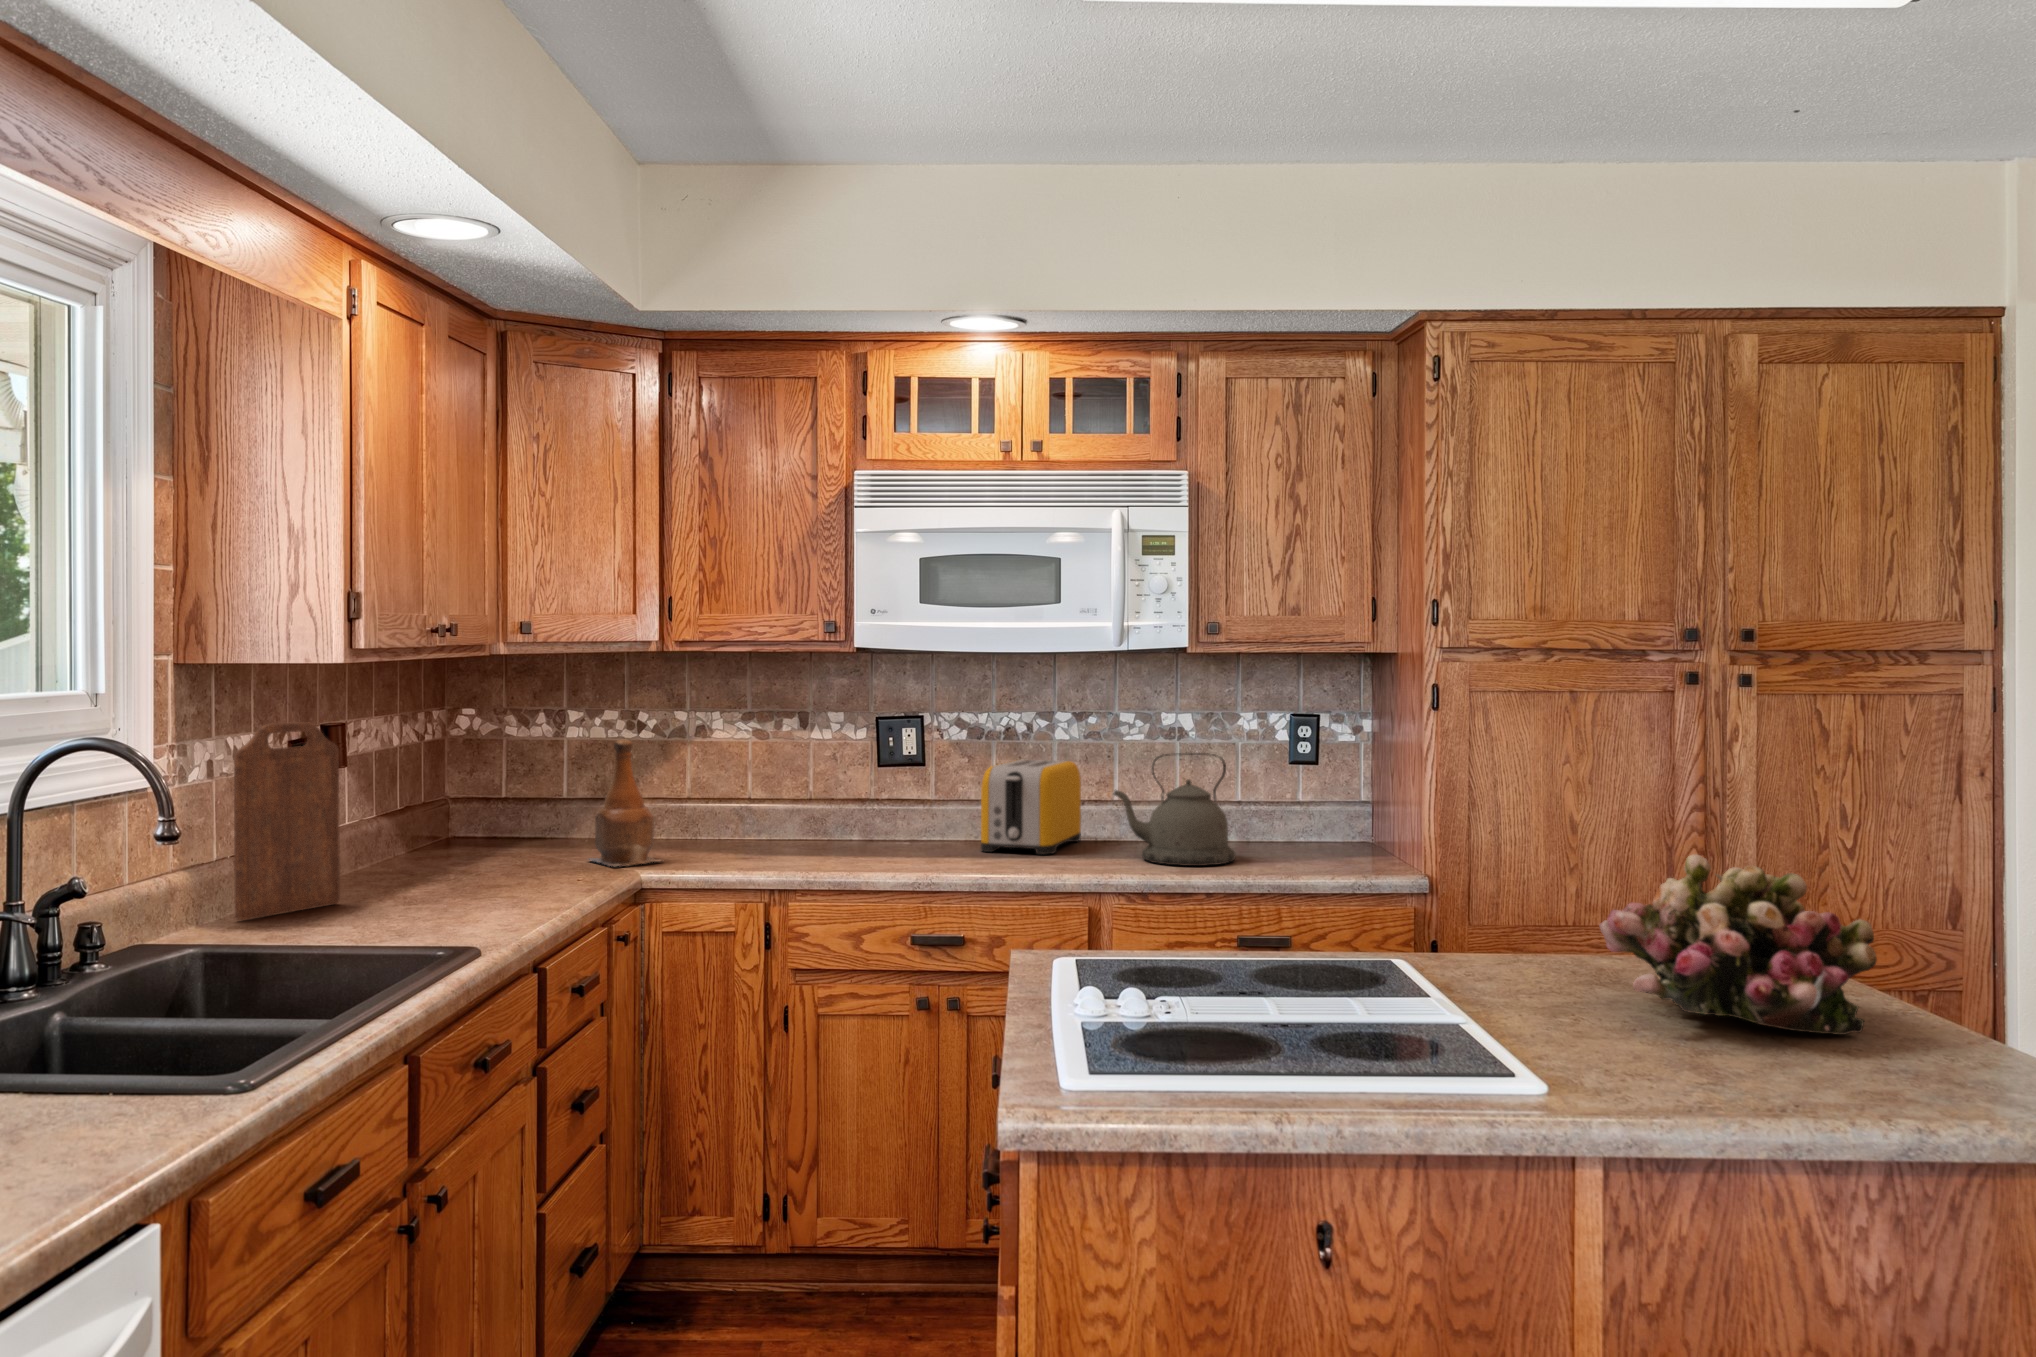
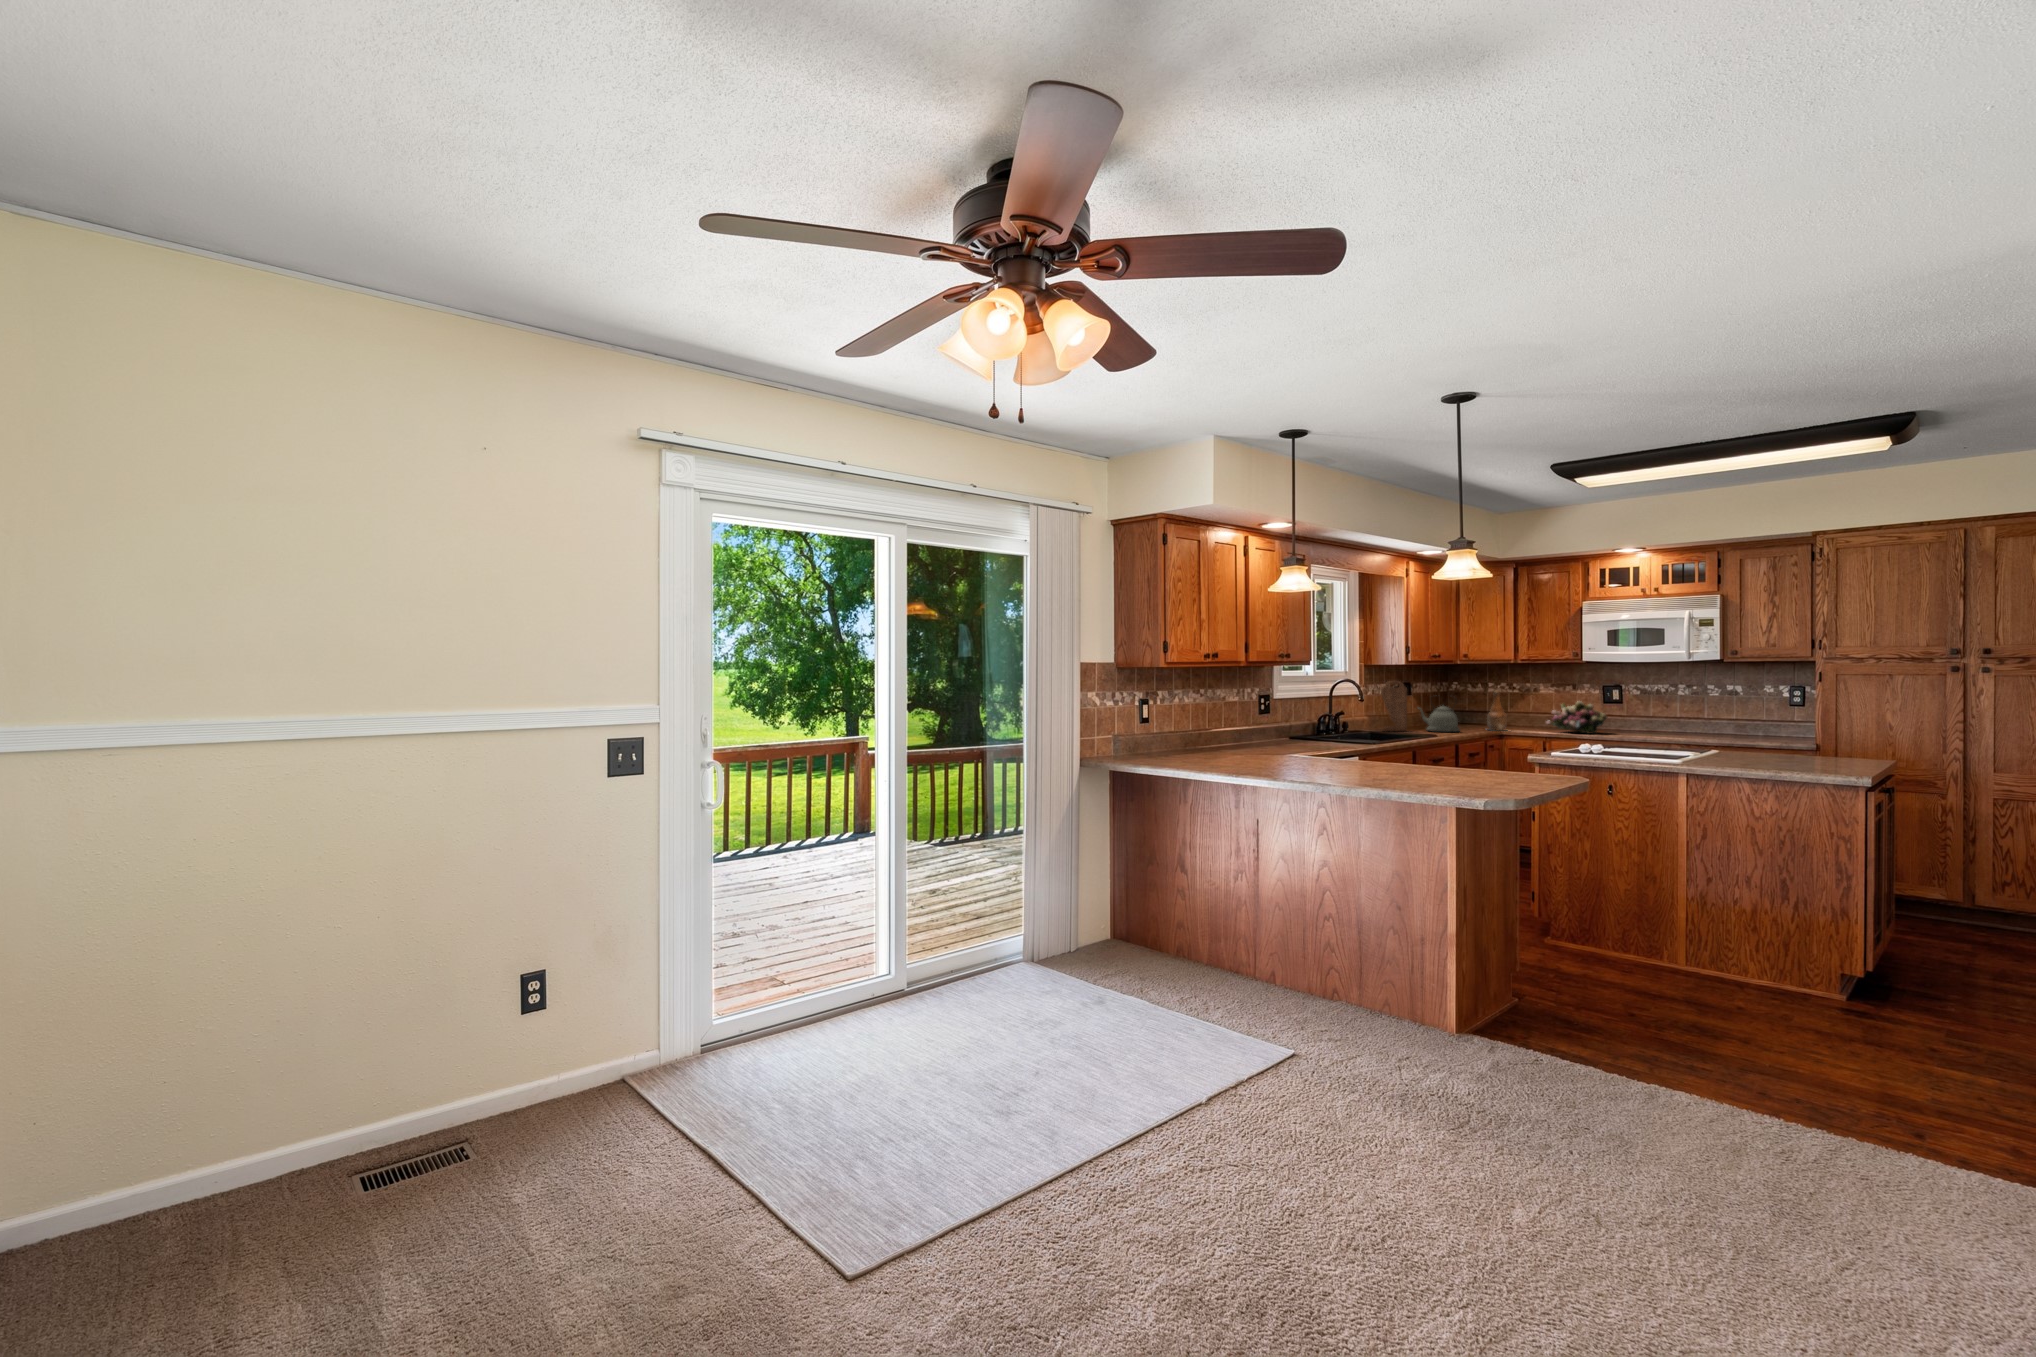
kettle: present [1114,753,1235,866] -> present [1418,704,1460,732]
toaster: present [981,760,1081,854] -> none [1636,704,1689,737]
flower arrangement: present [1599,854,1877,1035] -> present [1547,701,1607,734]

